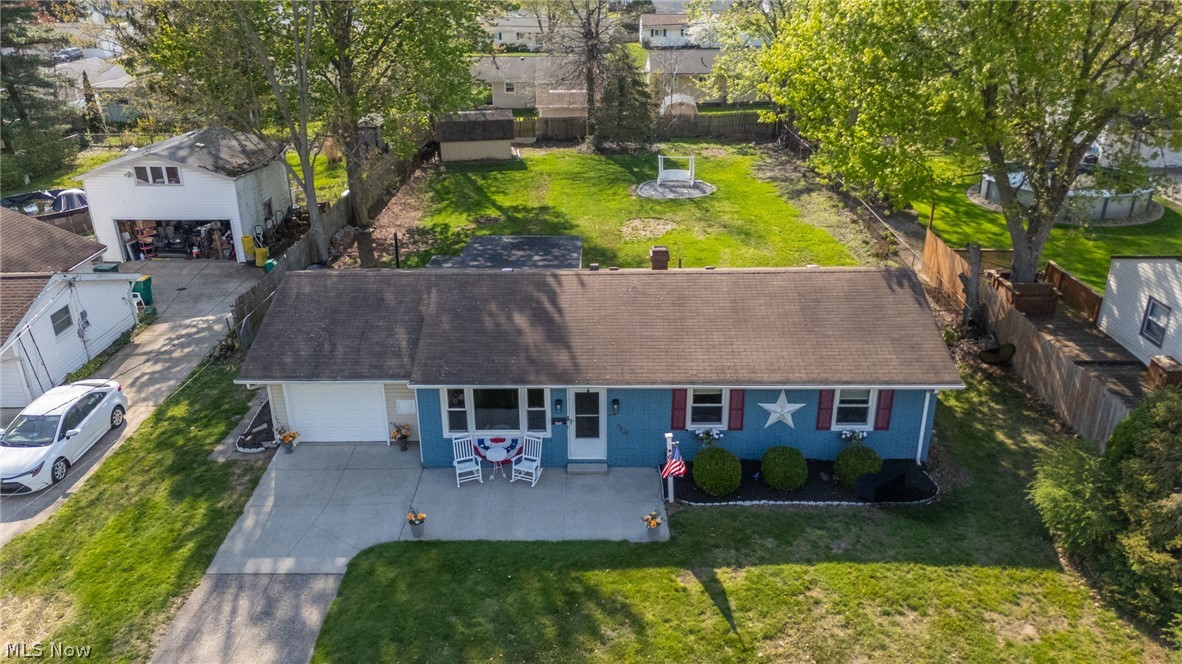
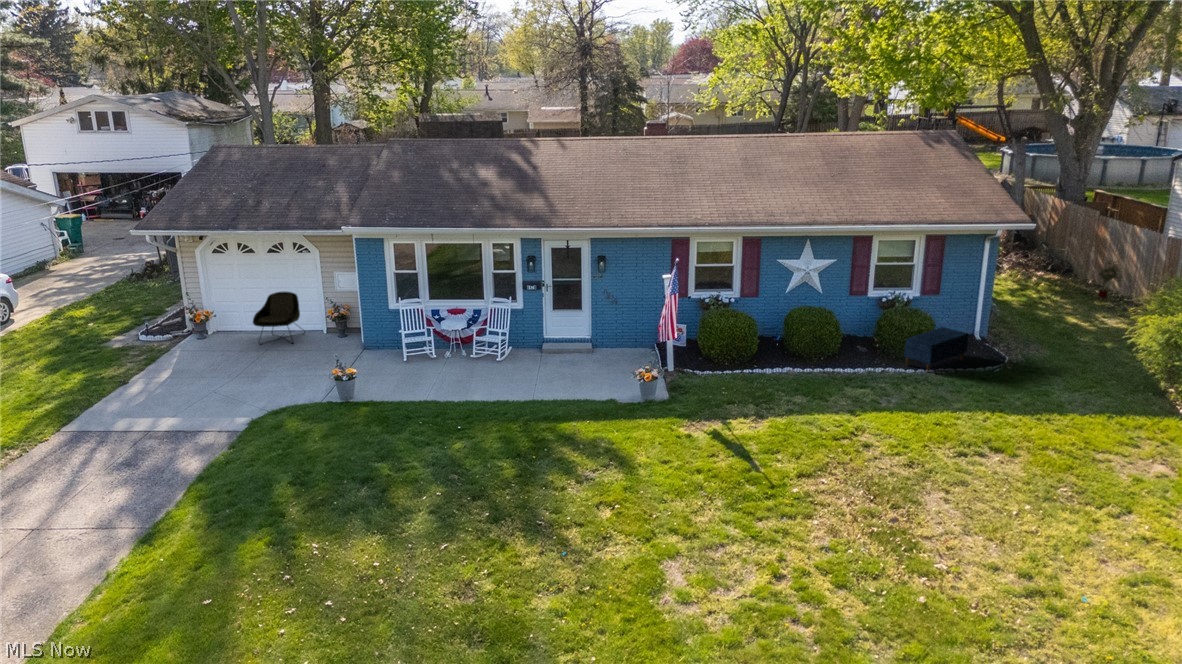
lounge chair: present [978,343,1016,377] -> present [253,292,305,344]
potted tree: none [1022,374,1043,402] -> present [1099,261,1121,298]

